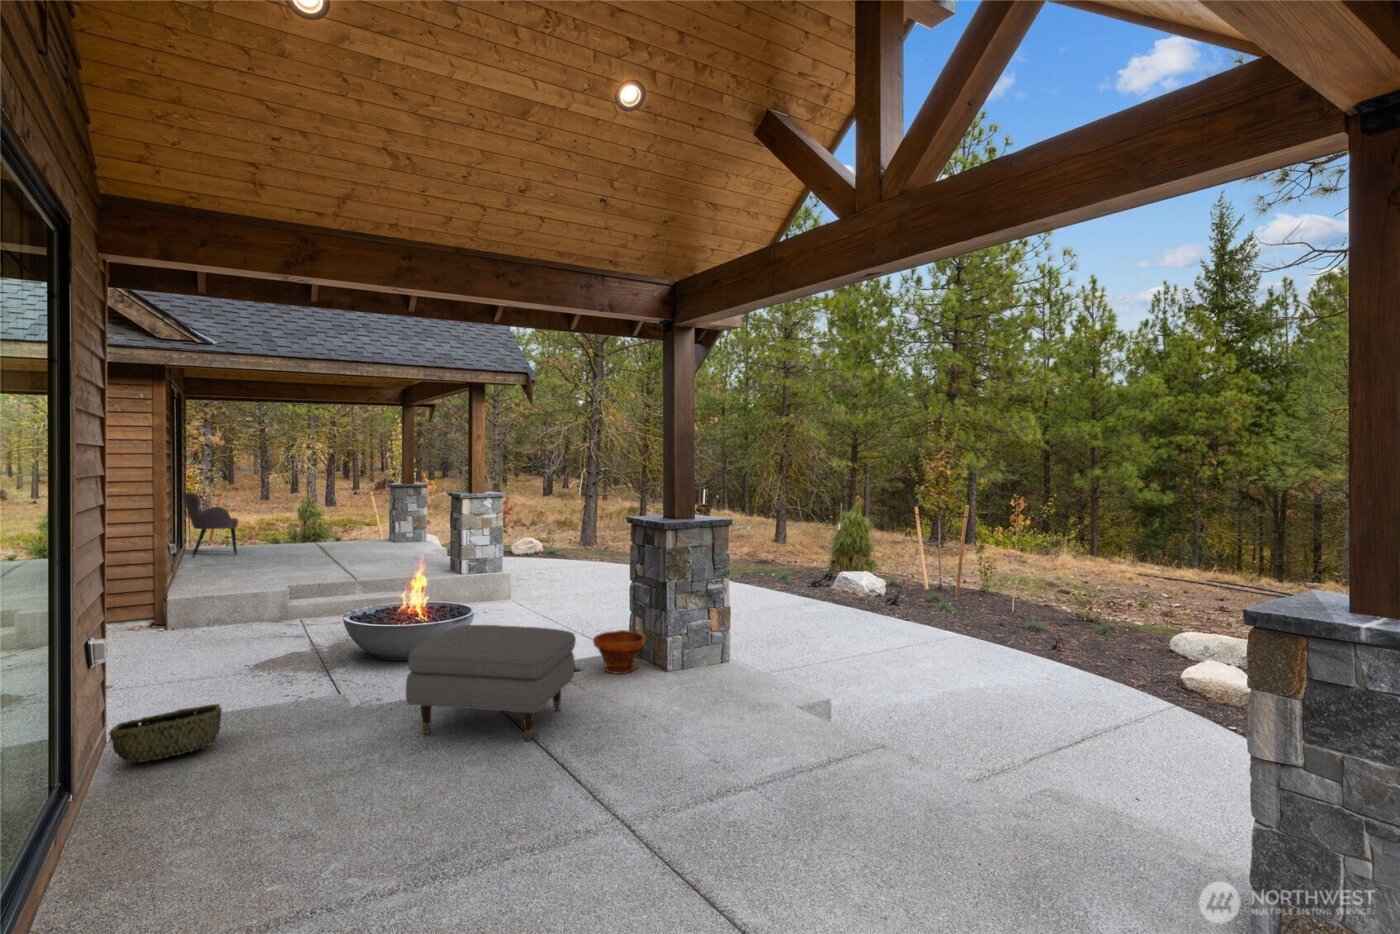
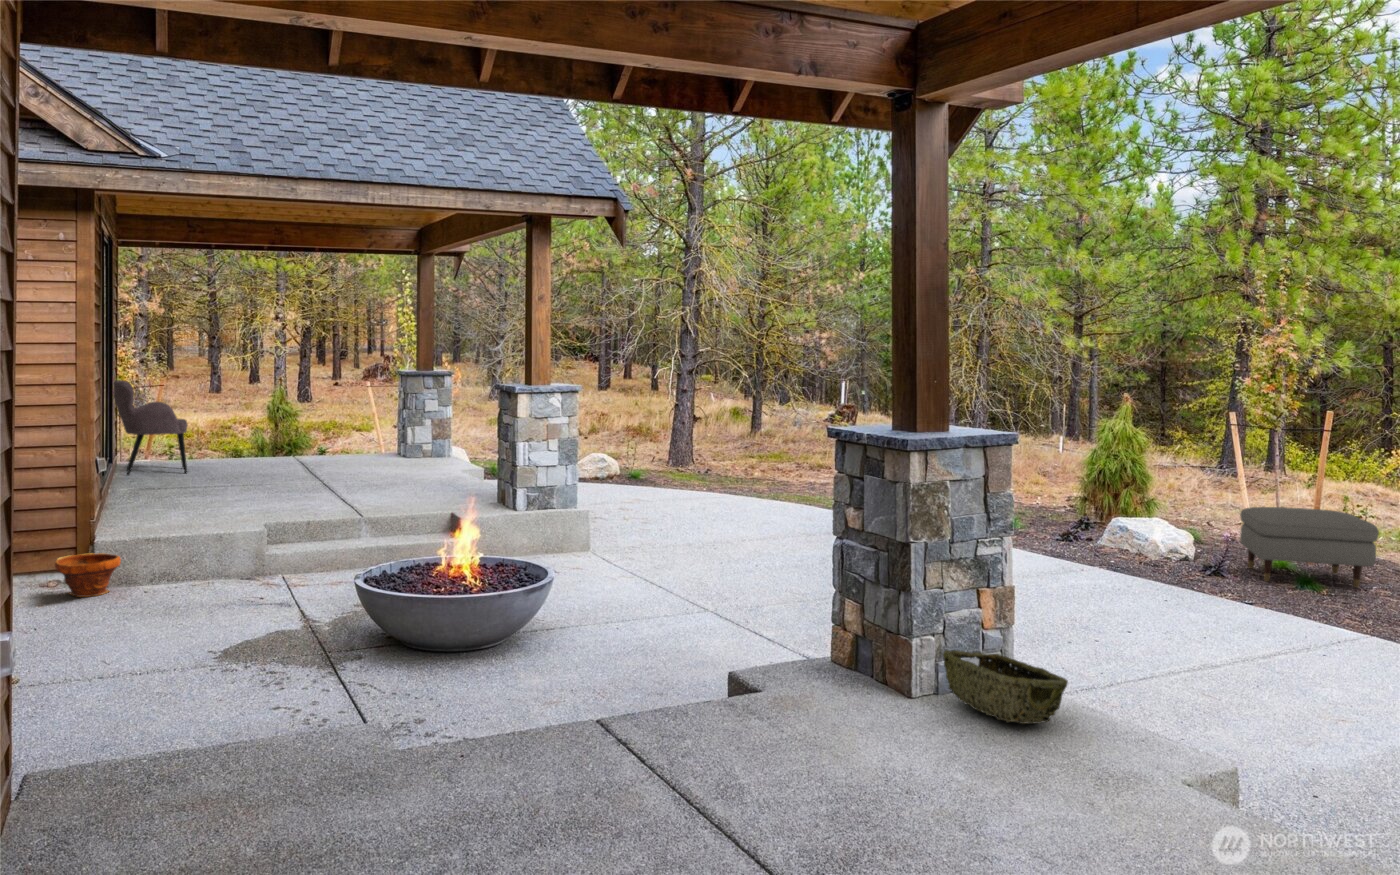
ottoman: present [406,625,576,741] -> present [1240,507,1379,588]
planter: present [593,630,646,674] -> present [55,553,121,597]
woven basket: present [109,704,222,762] -> present [943,650,1068,724]

